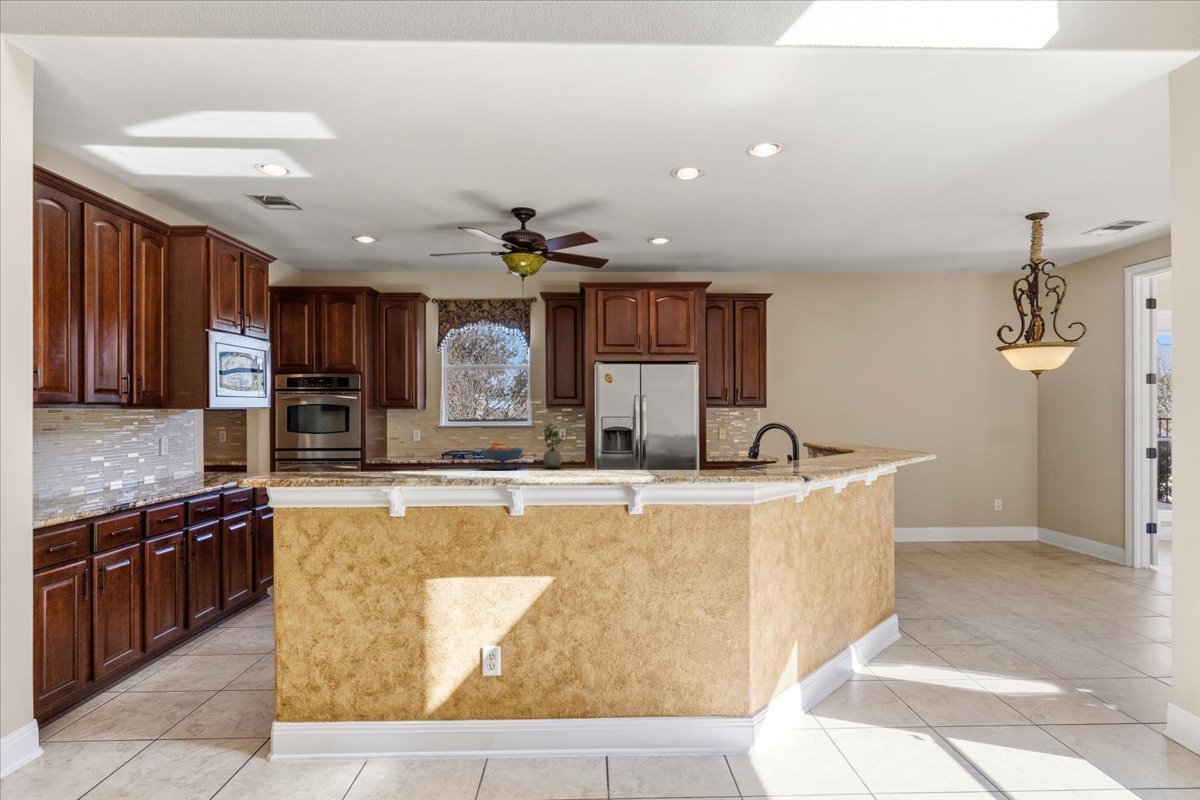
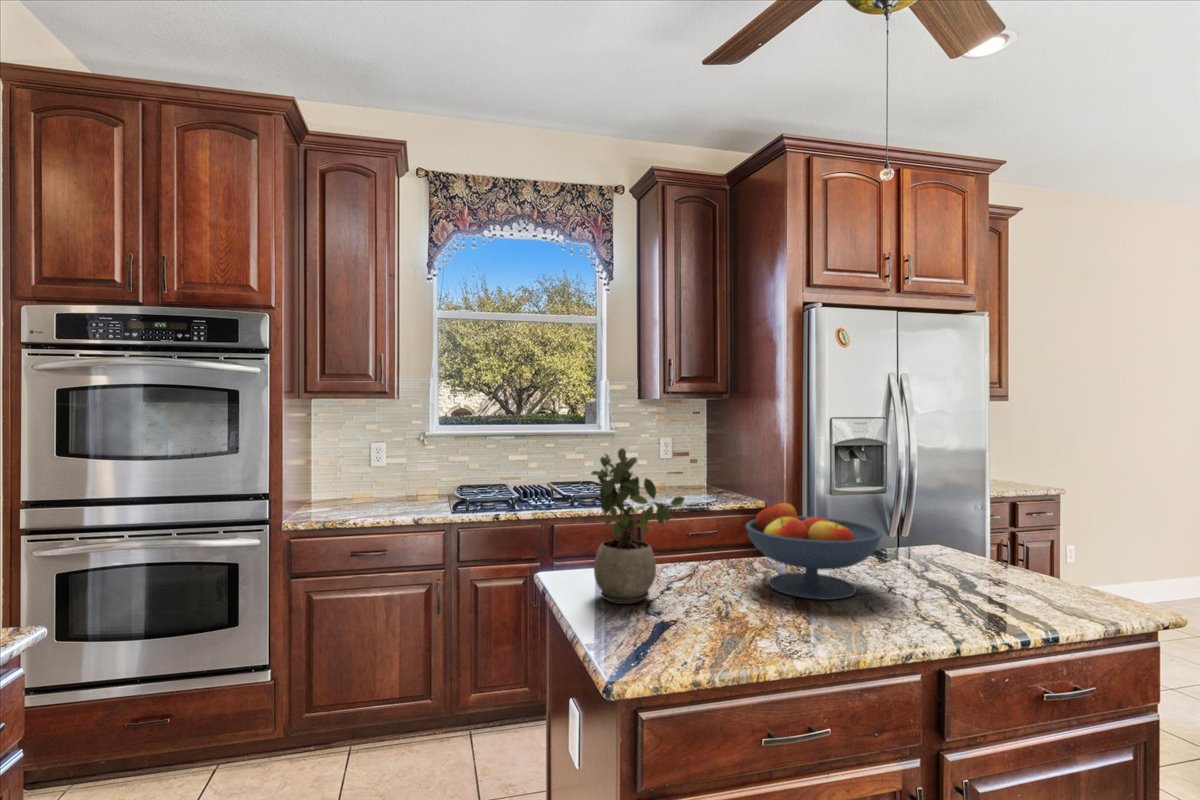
potted plant: present [543,423,563,468] -> present [591,448,684,604]

